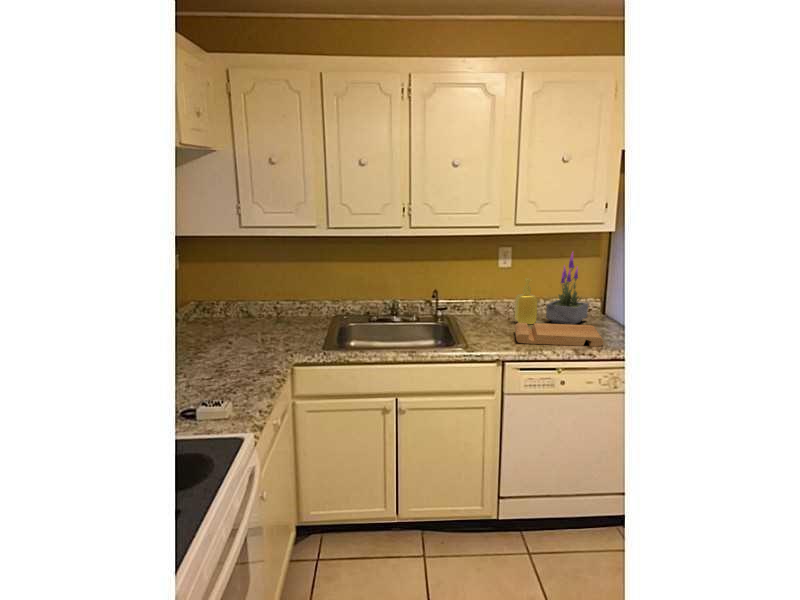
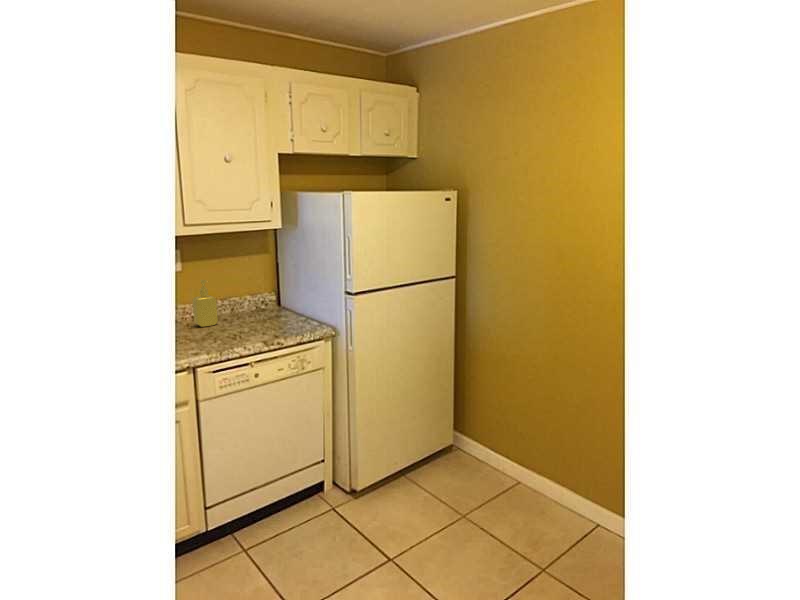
potted plant: present [546,252,588,325] -> none [225,249,265,321]
cutting board: present [515,323,603,347] -> none [198,317,289,345]

